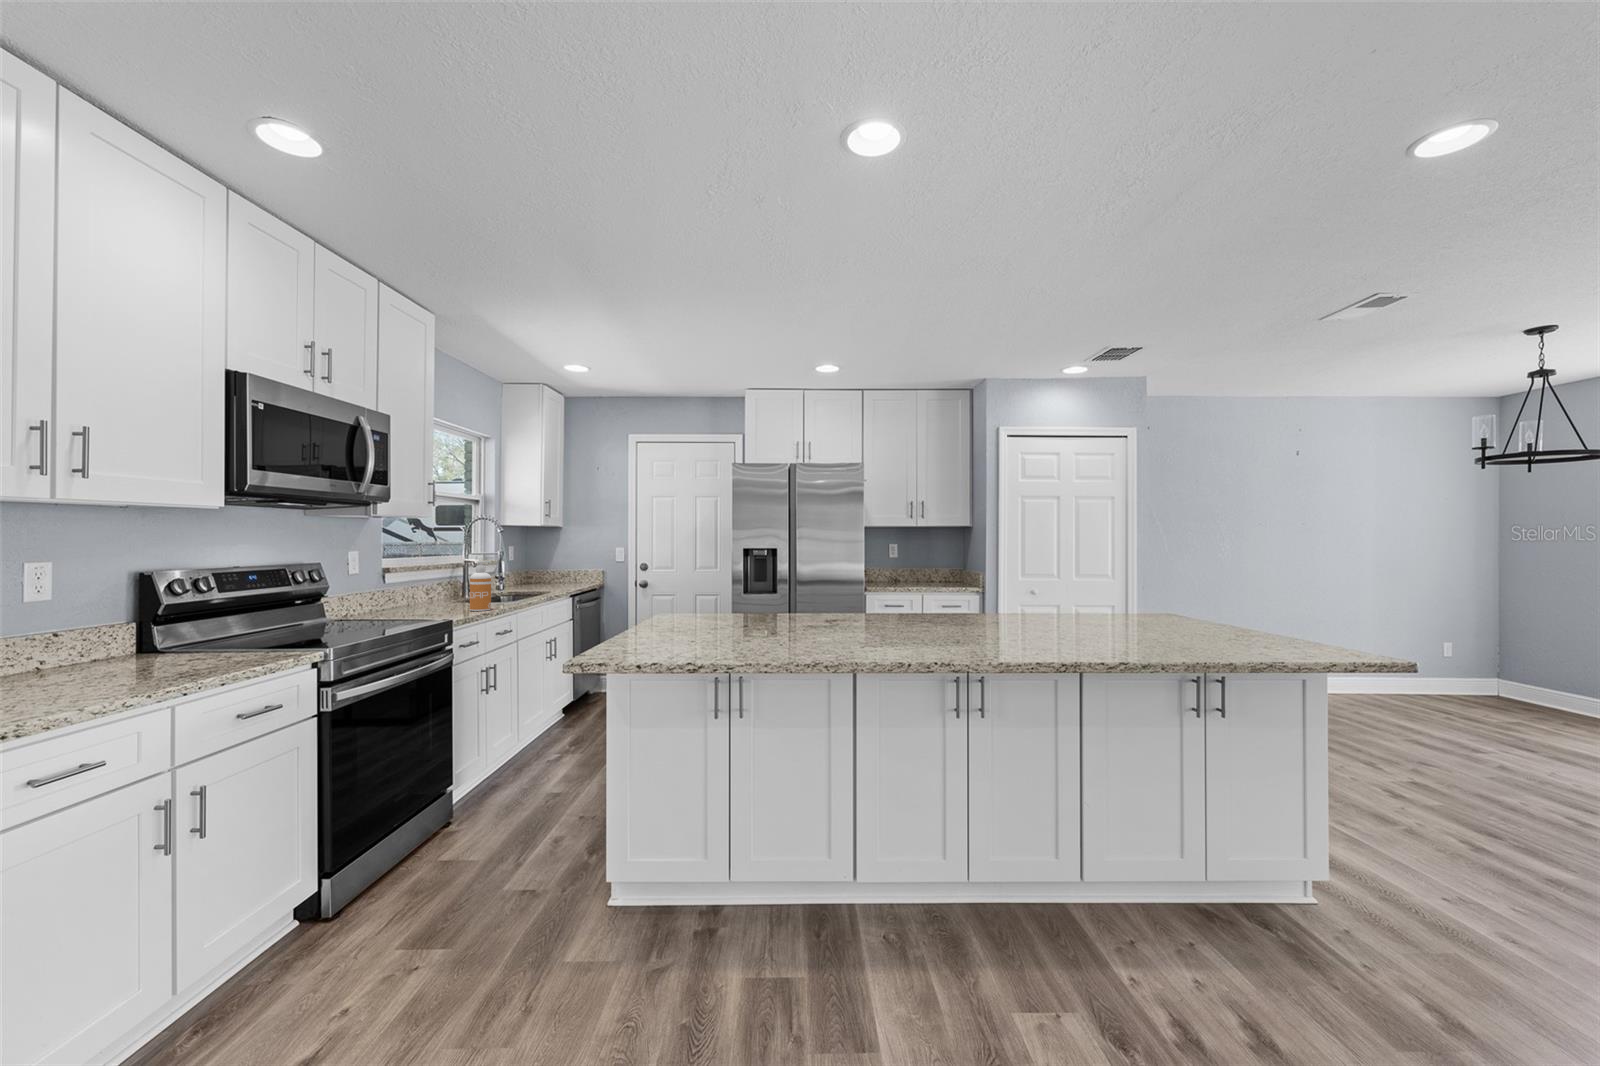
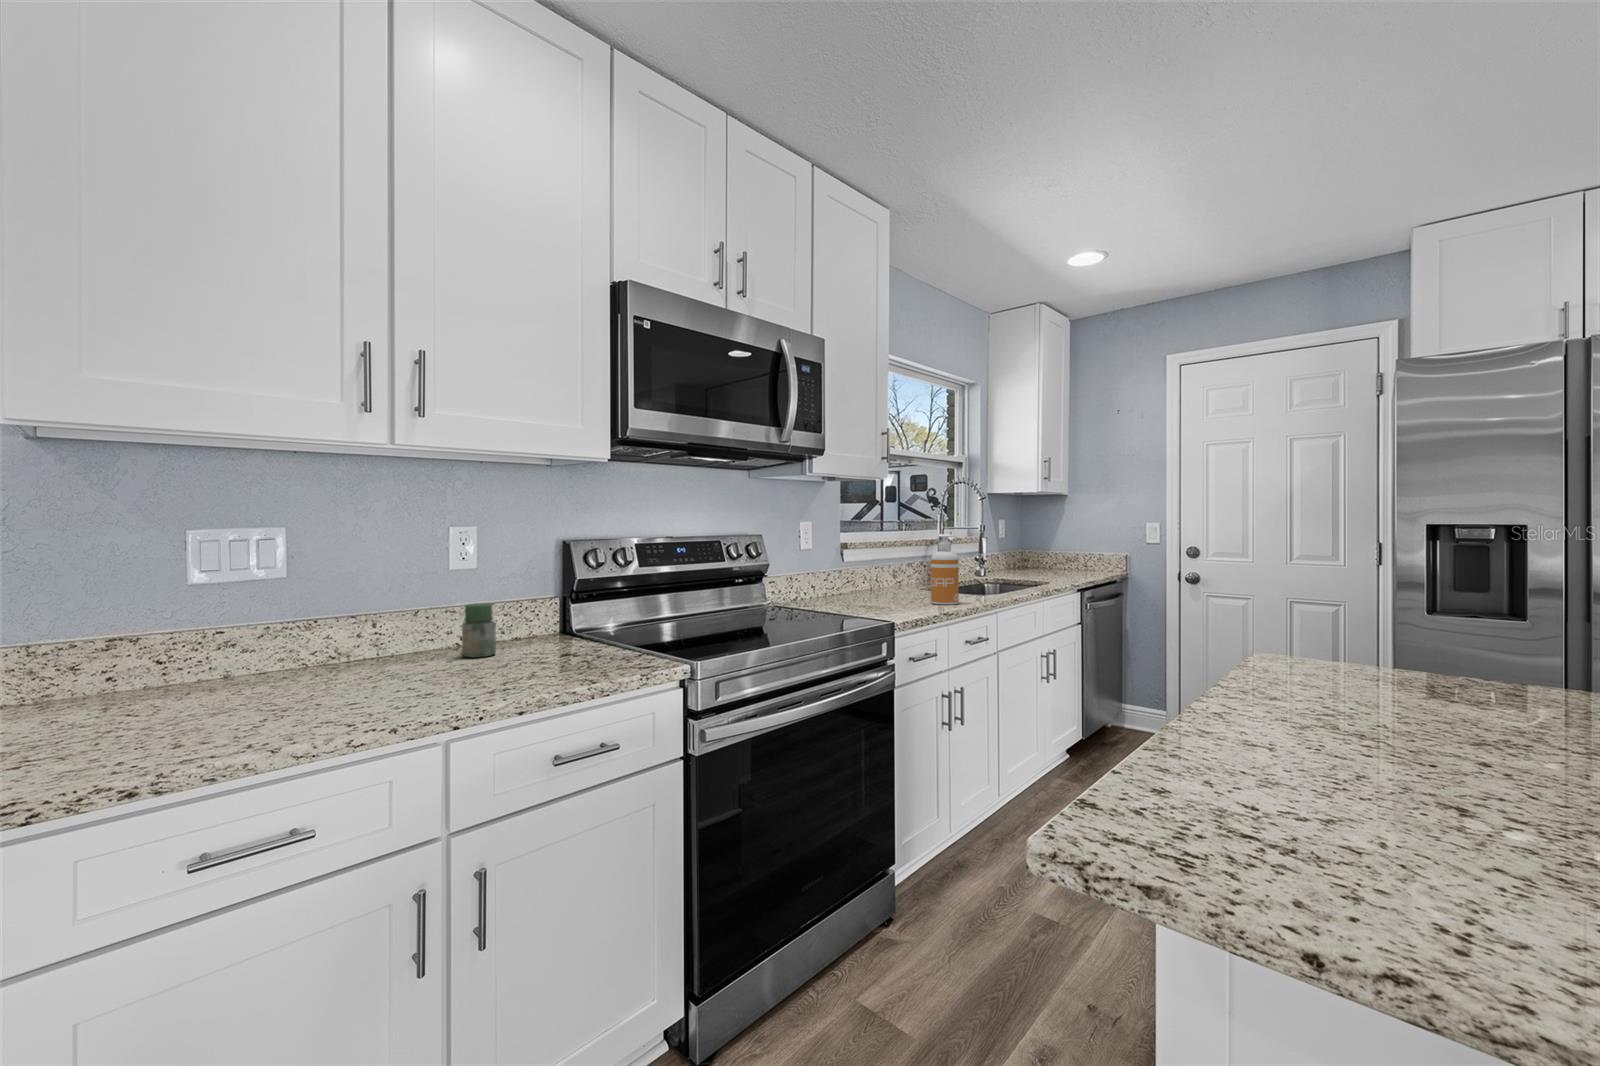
jar: none [66,628,104,675] -> present [462,603,496,657]

